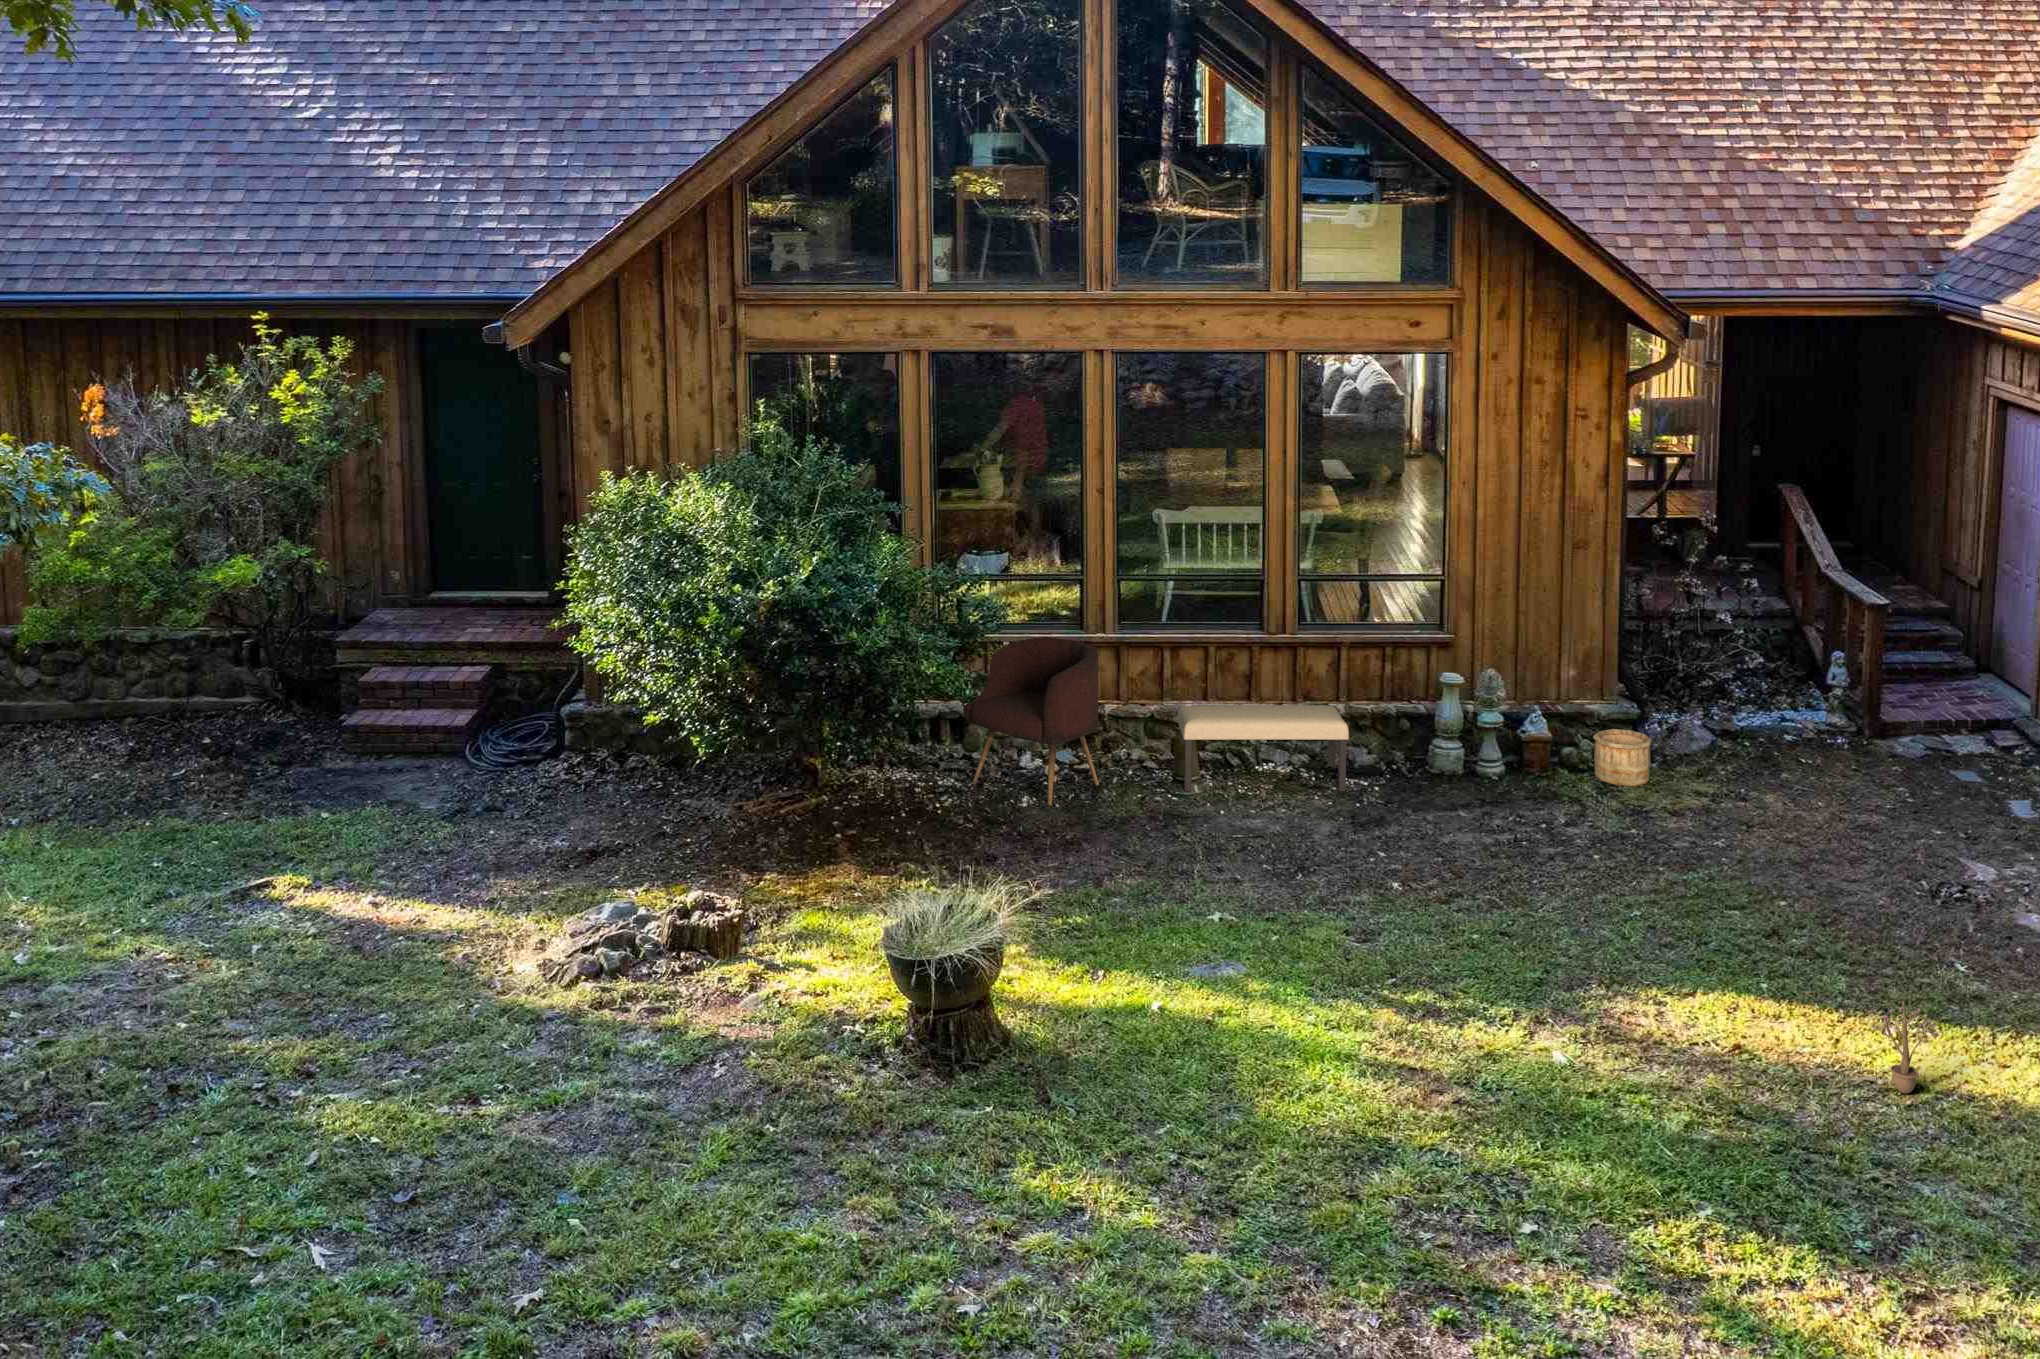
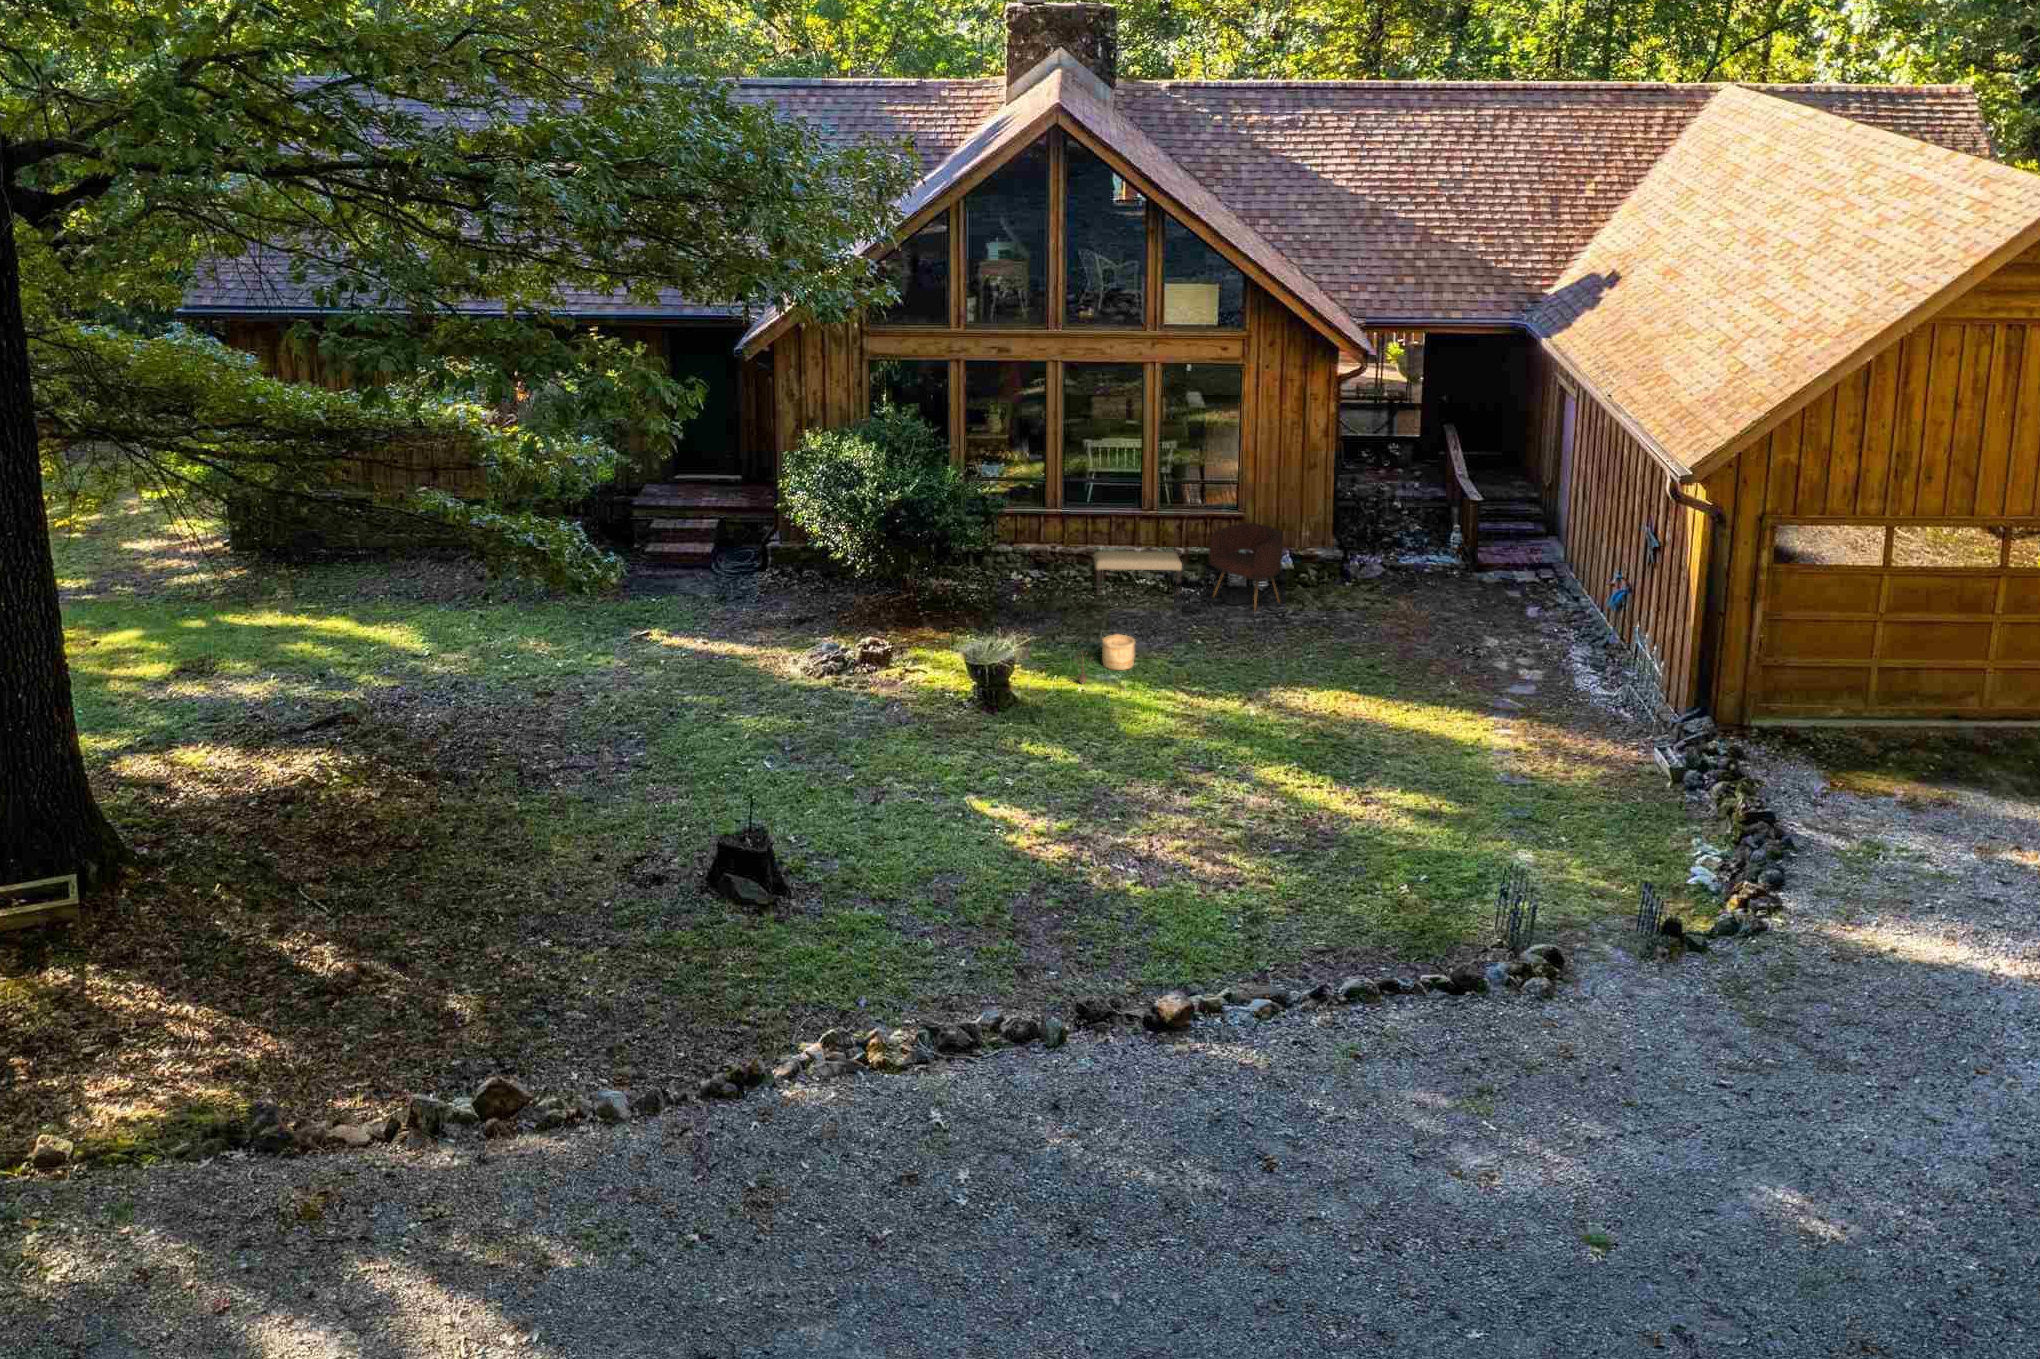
armchair: present [963,637,1099,805] -> present [1209,523,1283,610]
wooden bucket: present [1593,729,1652,786] -> present [1102,634,1135,670]
decorative plant: present [1860,1001,1938,1093] -> present [1077,653,1088,684]

